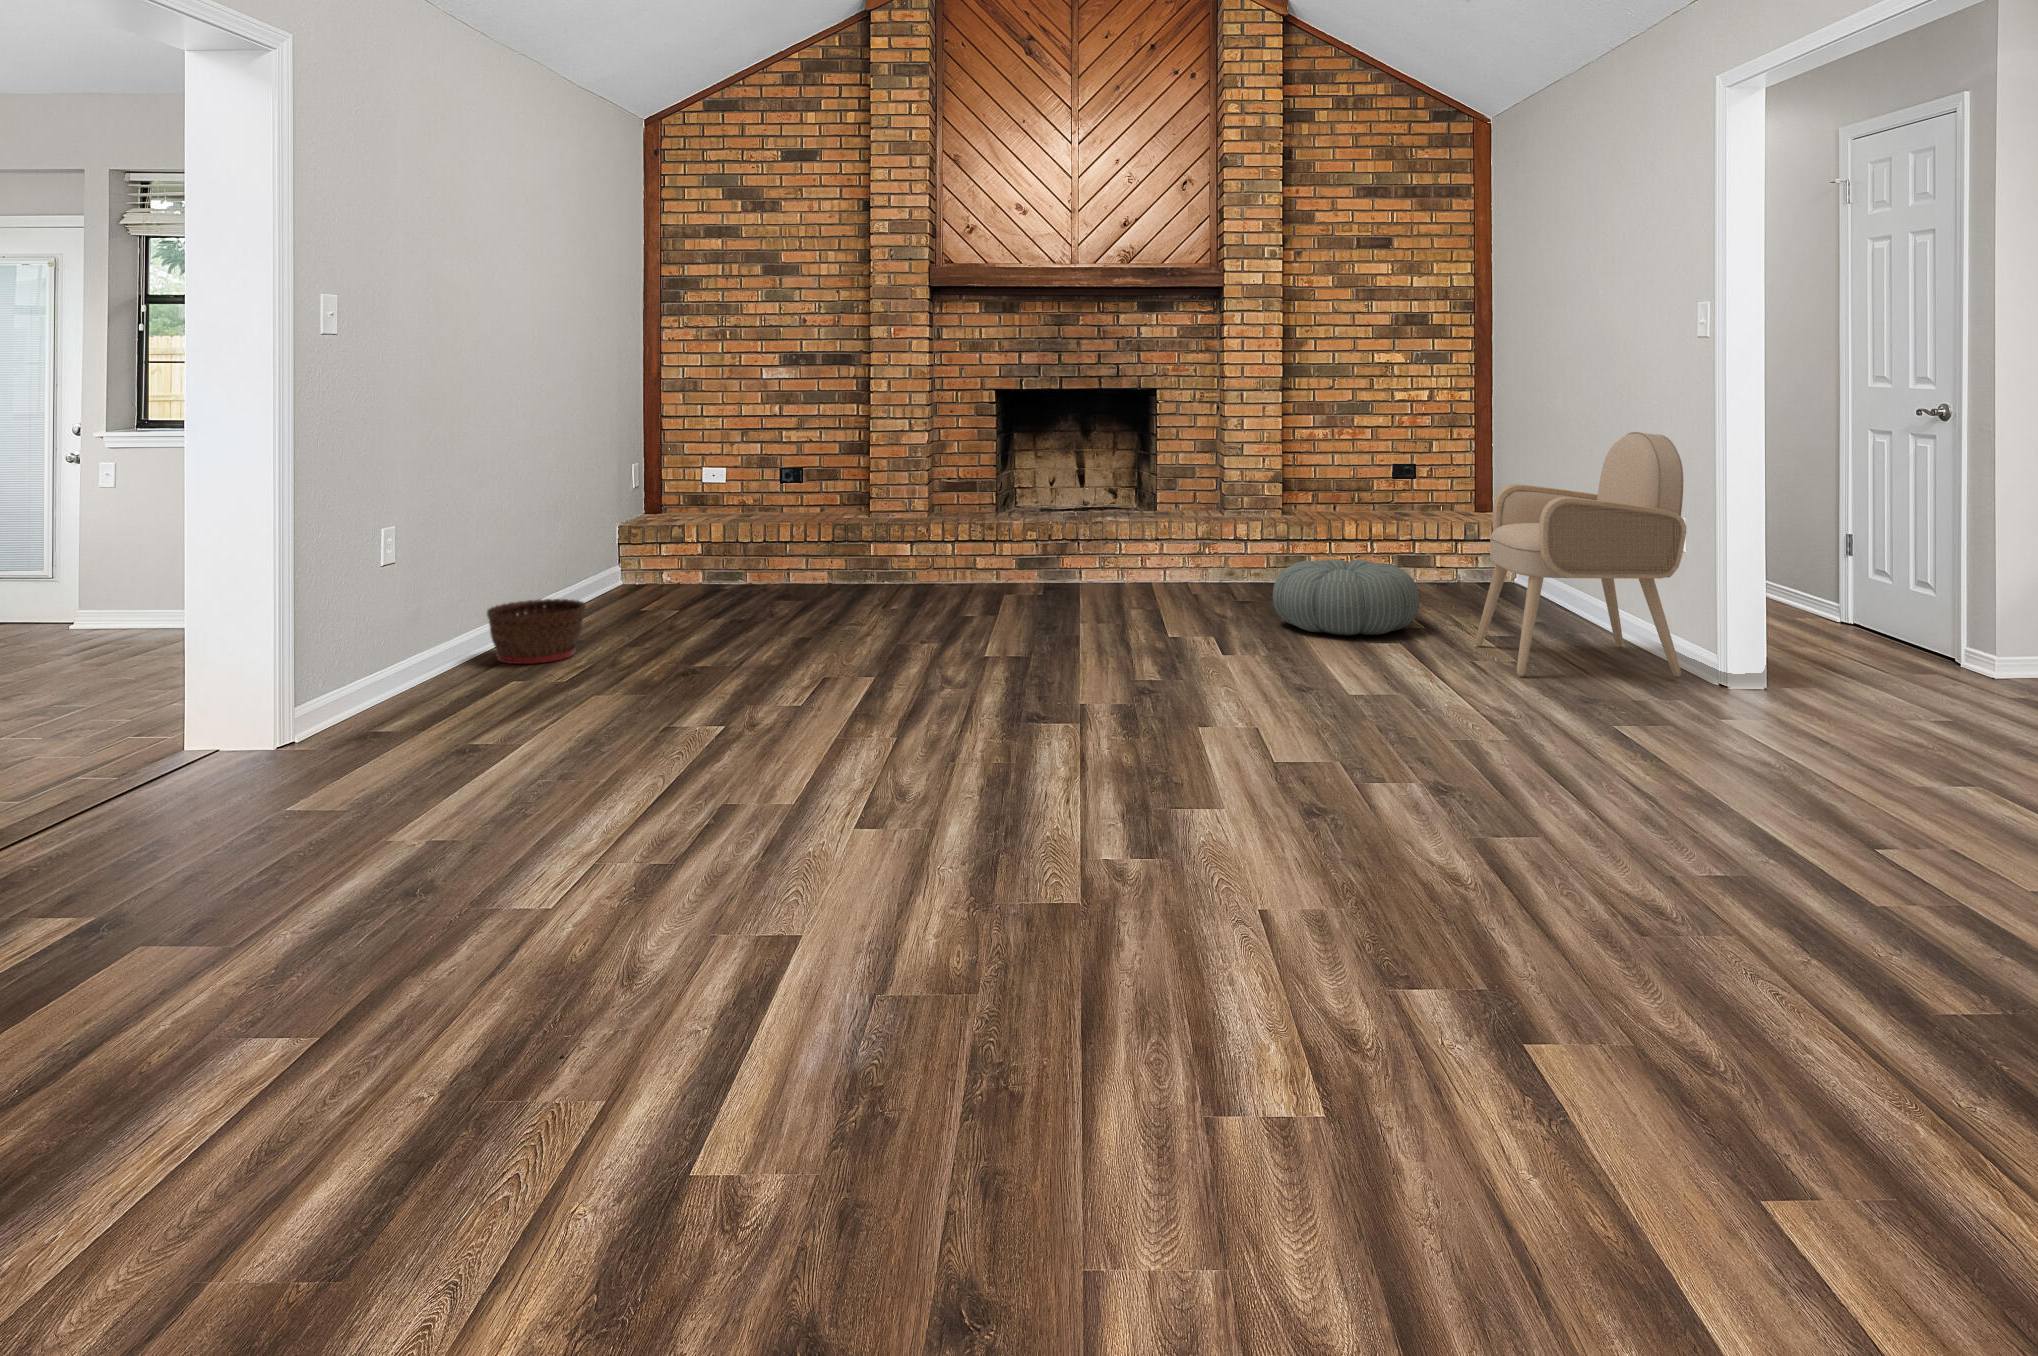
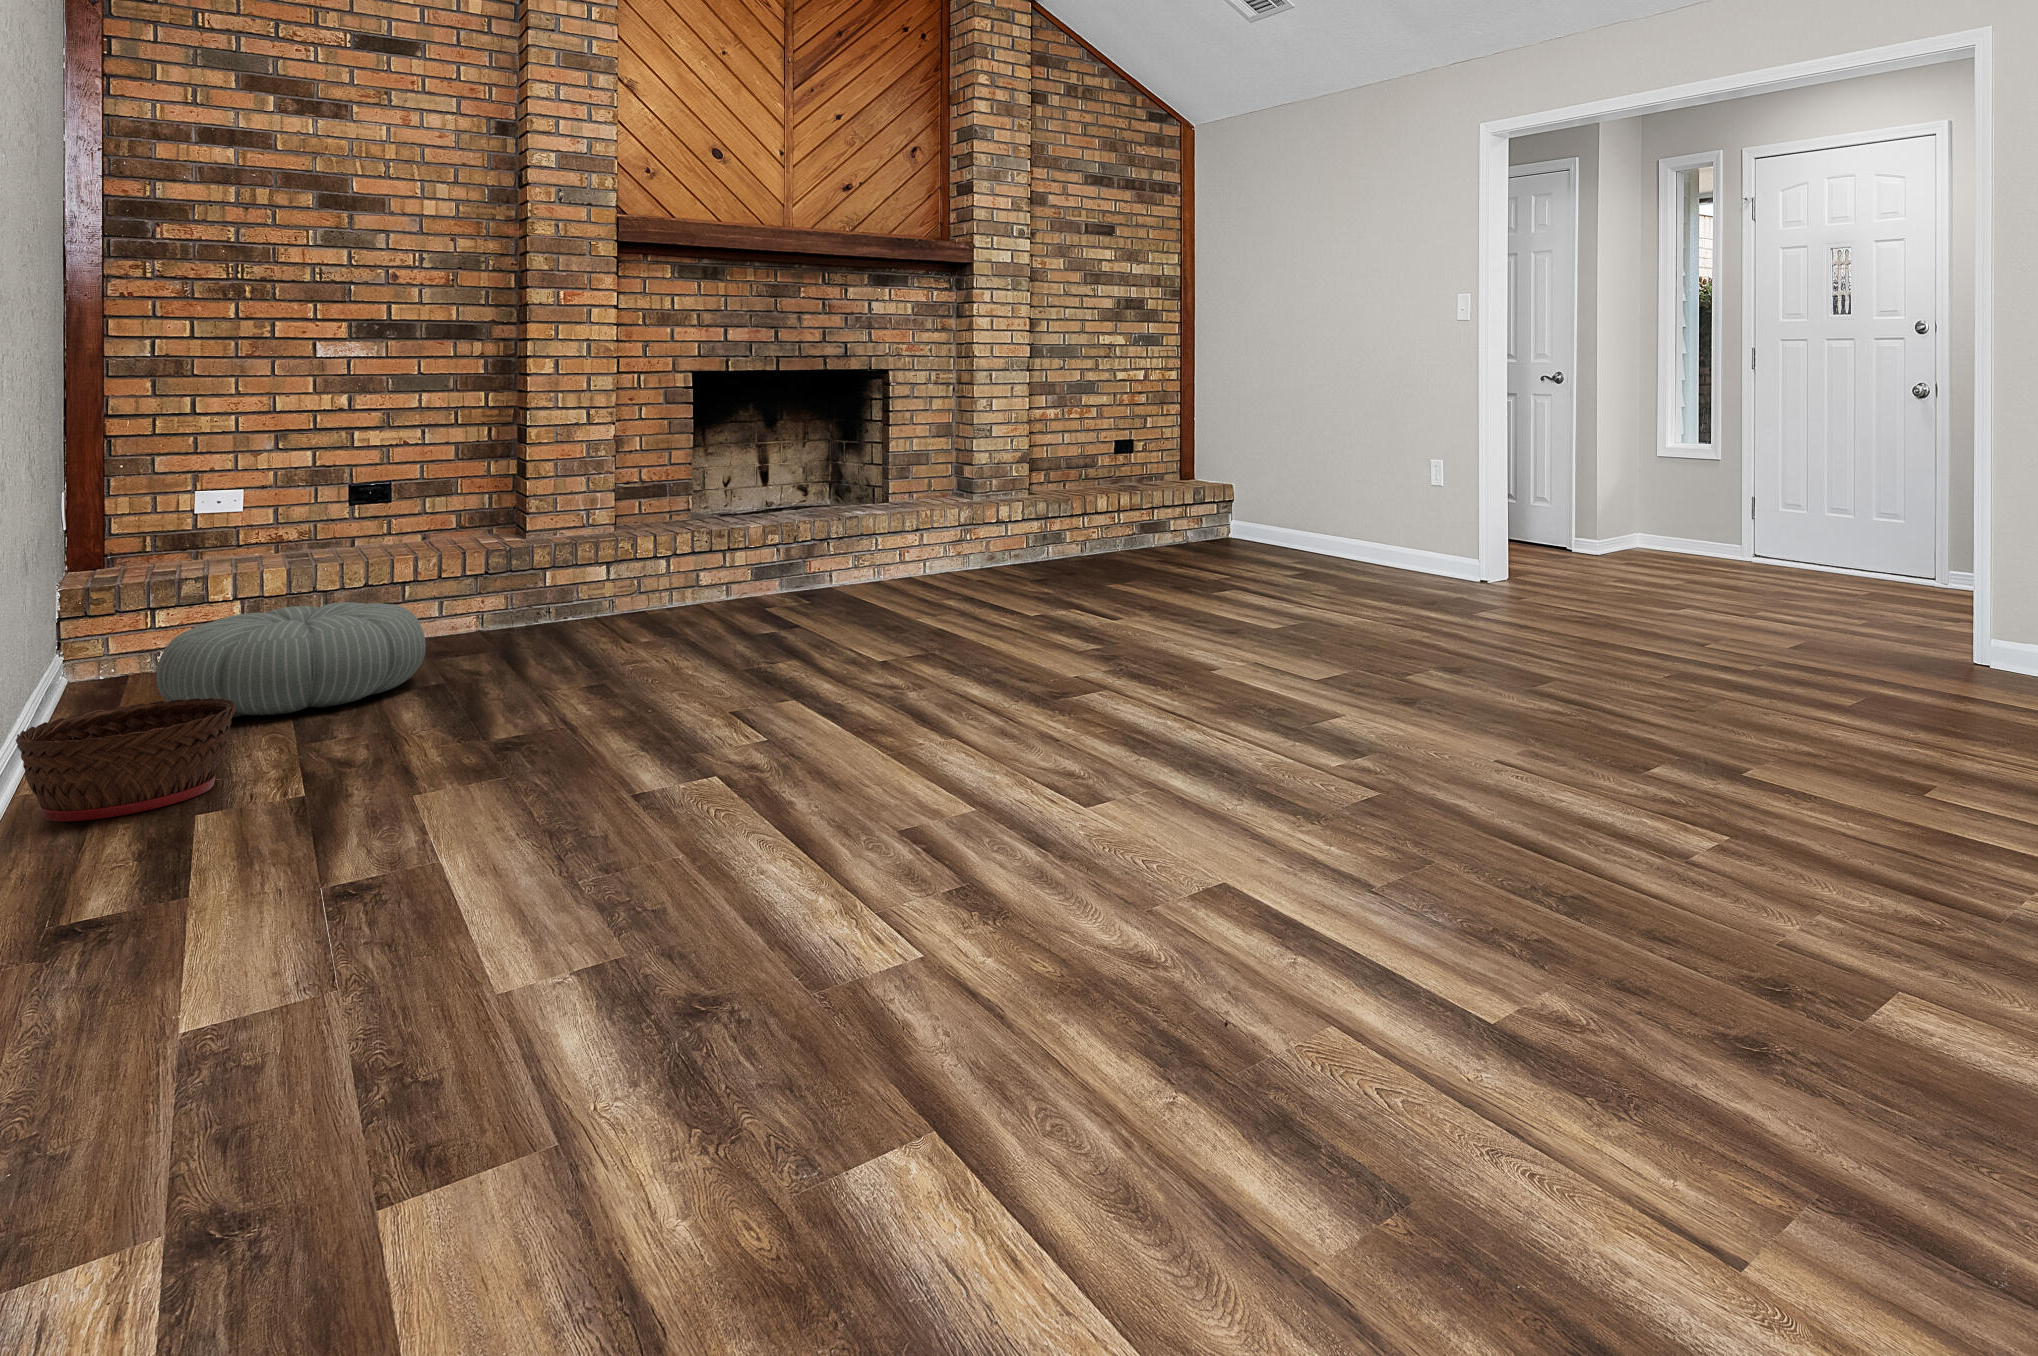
armchair: present [1476,432,1686,677] -> none [1297,395,1470,598]
pouf: present [1273,559,1419,635] -> present [156,602,426,717]

